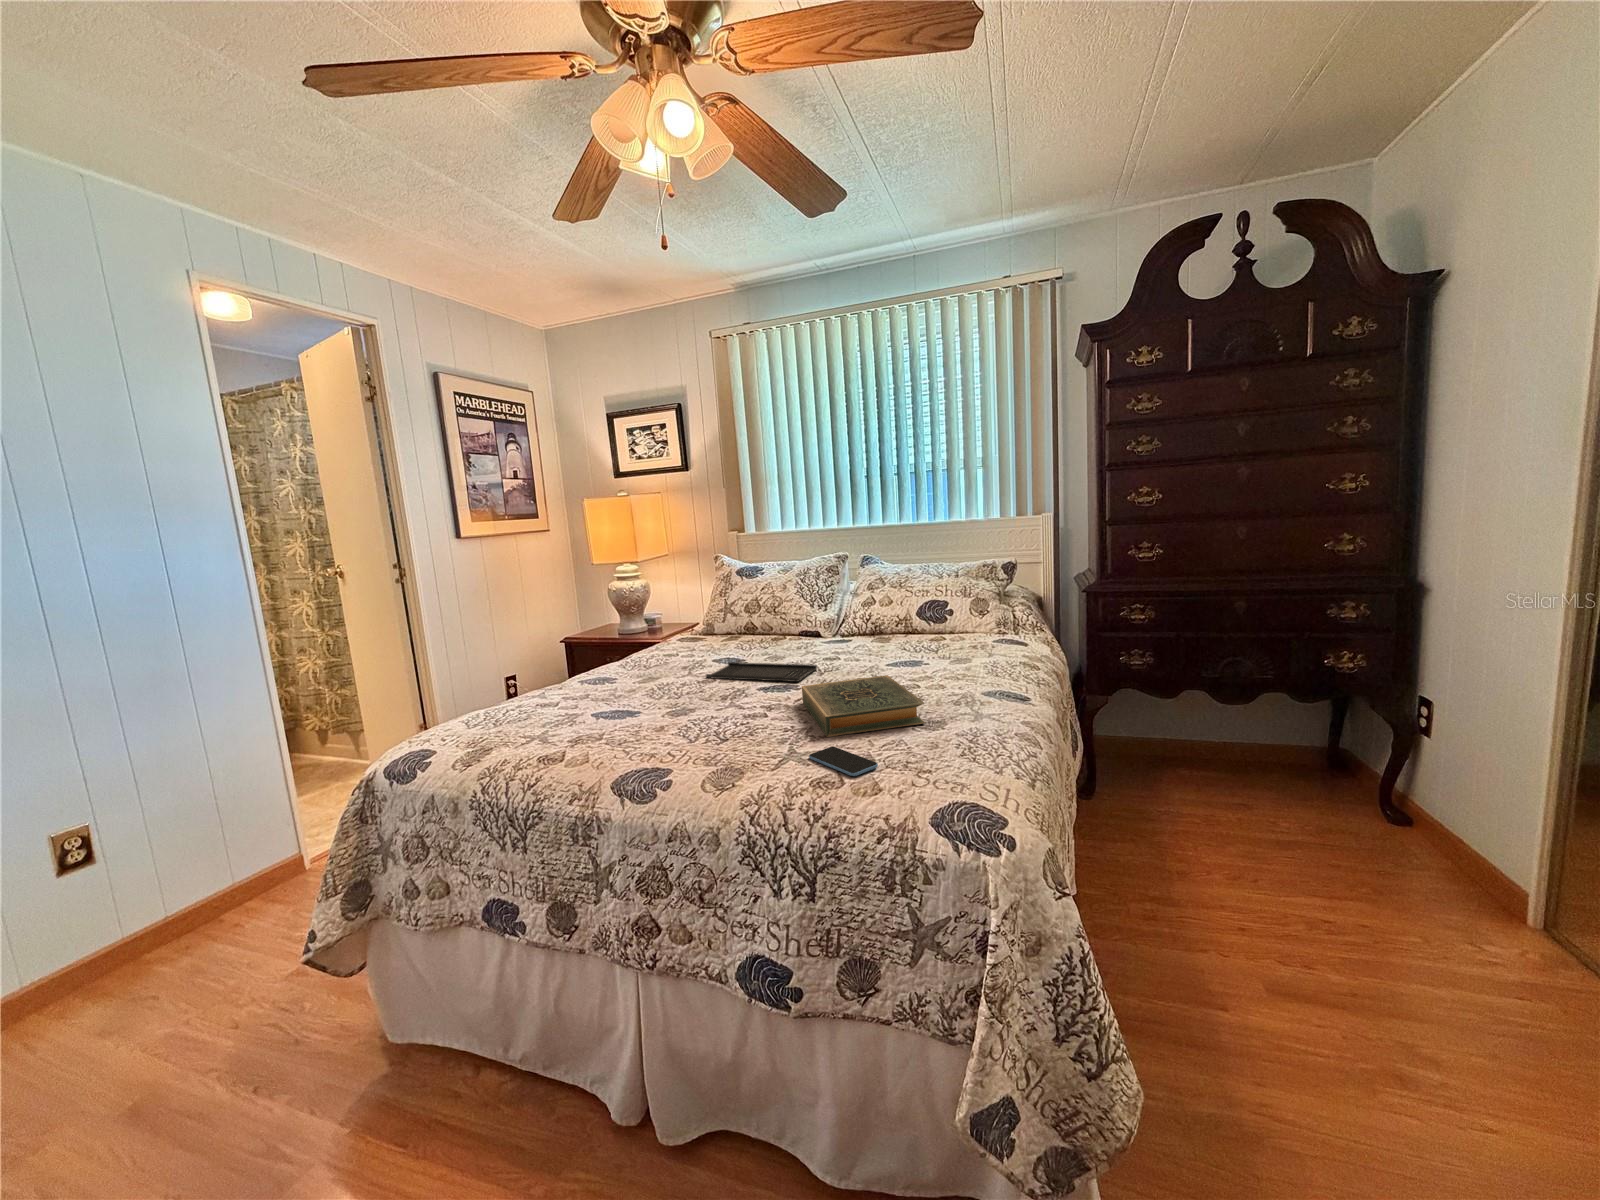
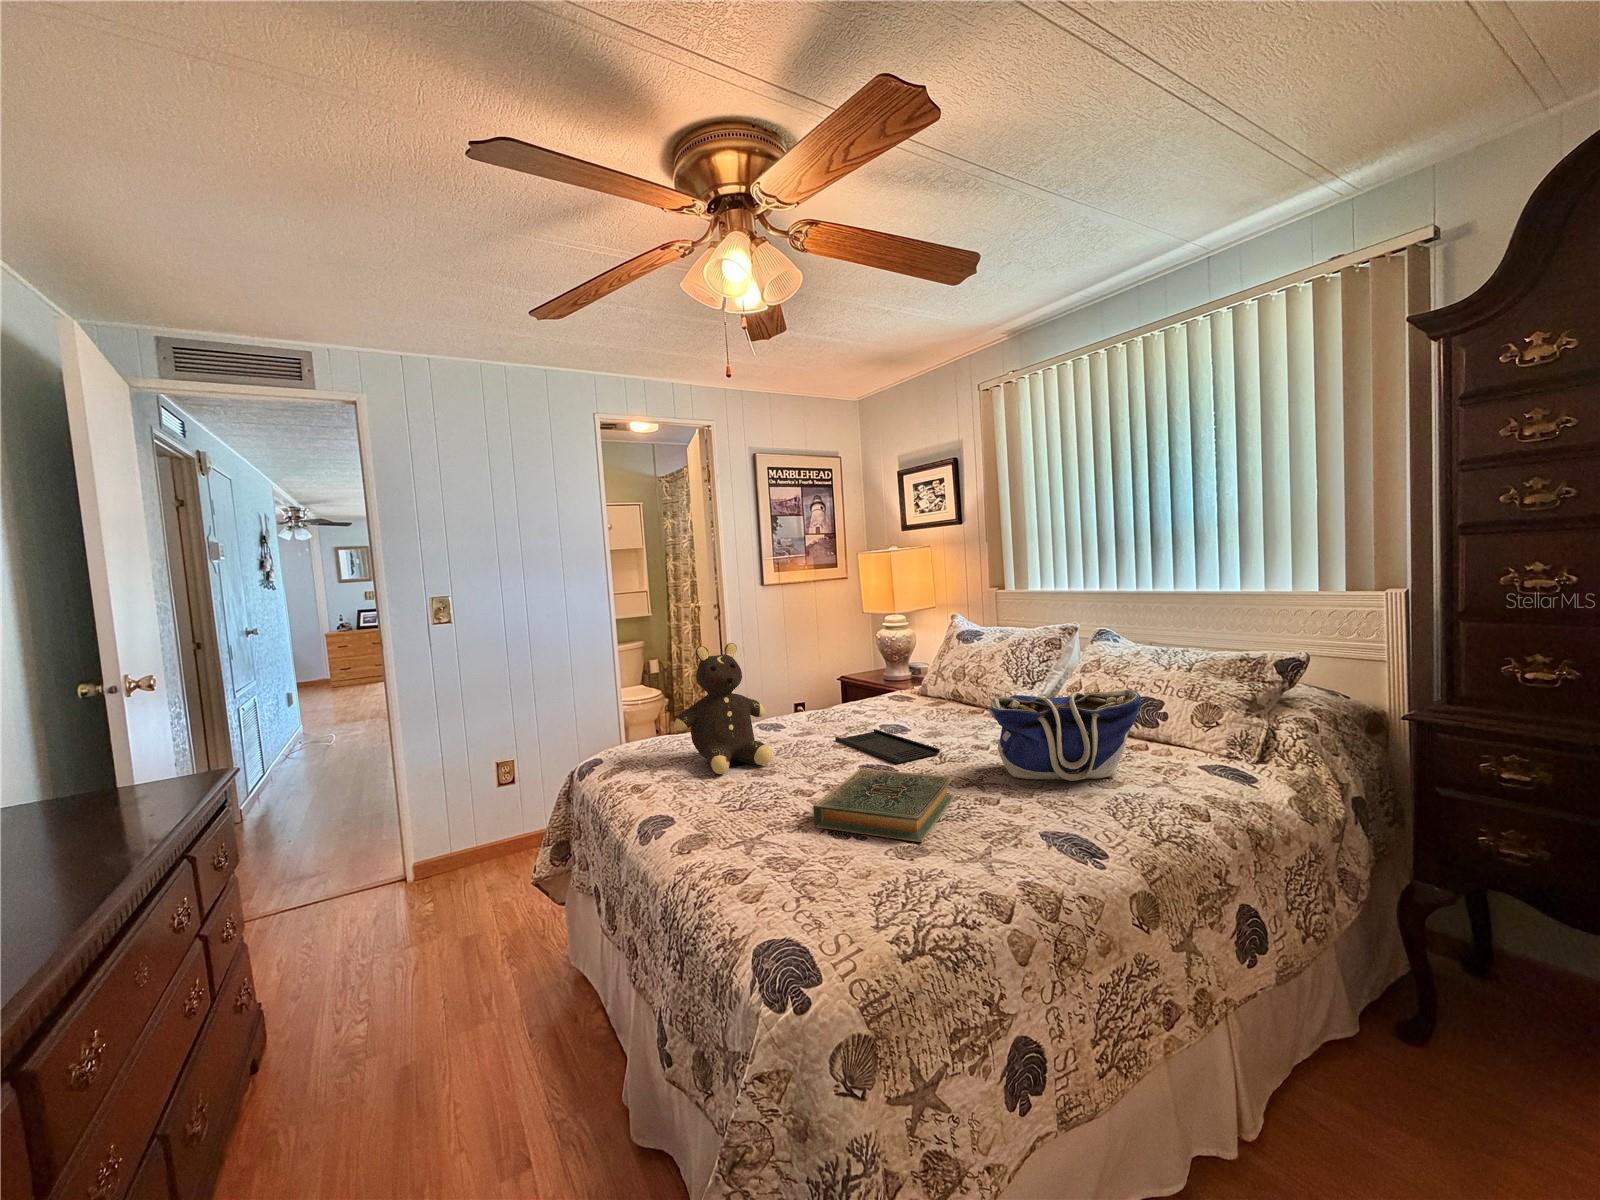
teddy bear: none [579,584,690,724] -> present [674,643,772,774]
tote bag: none [876,588,983,671] -> present [987,689,1141,781]
smartphone: present [809,747,878,776] -> none [757,838,796,874]

